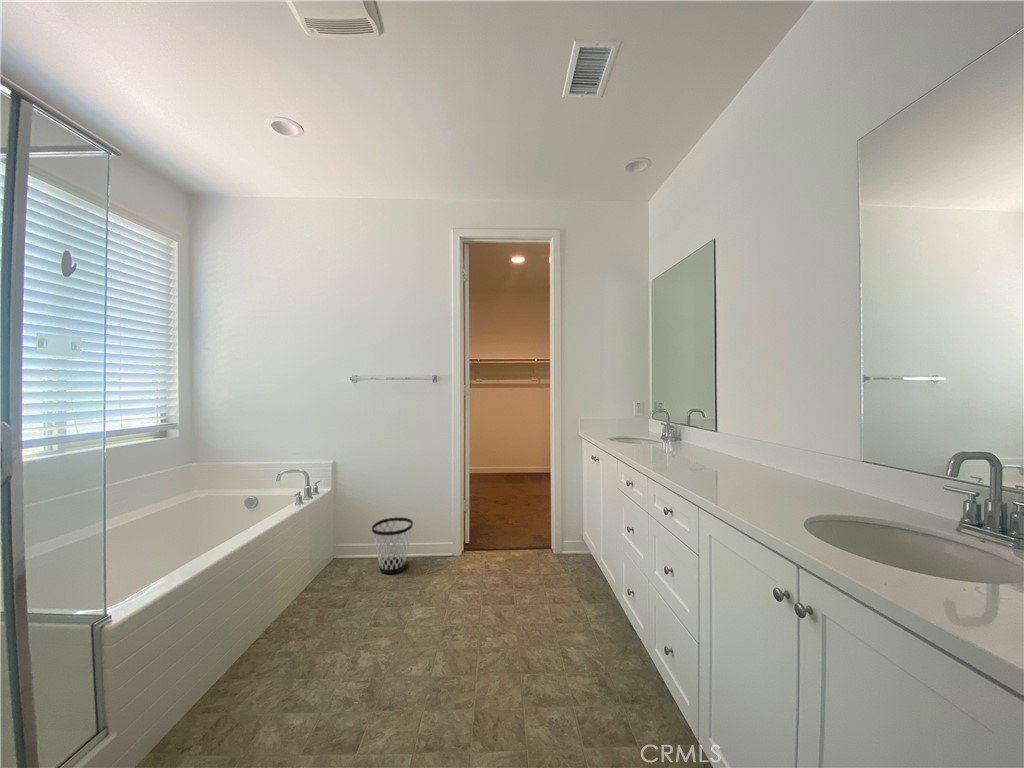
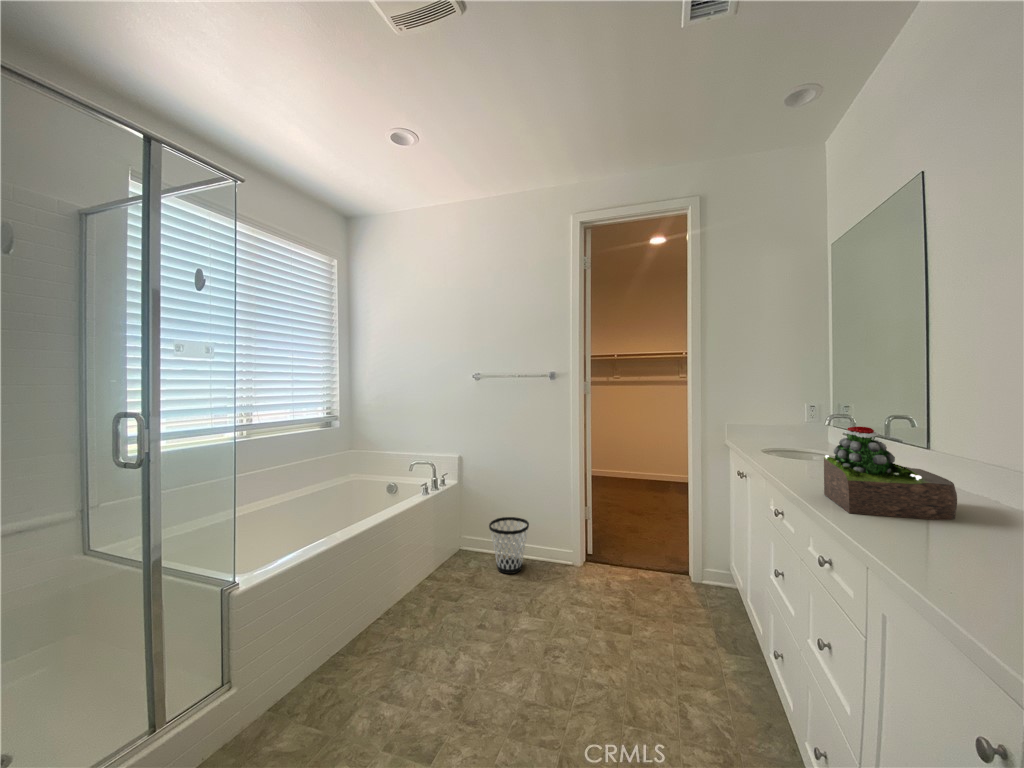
succulent plant: none [662,417,742,480] -> present [824,427,957,520]

